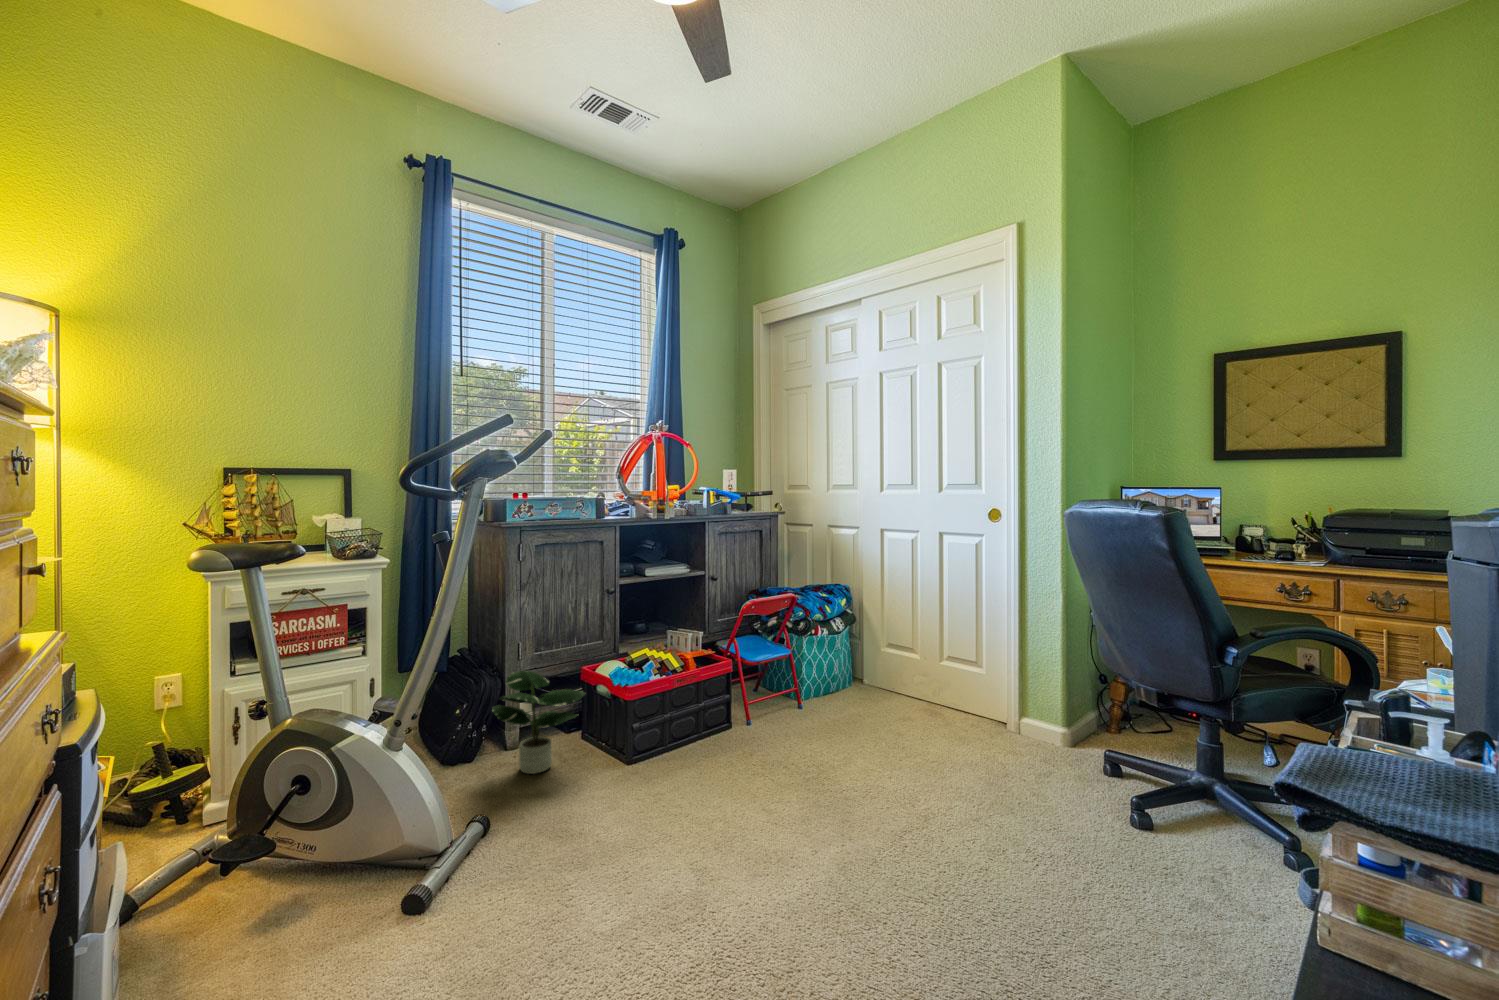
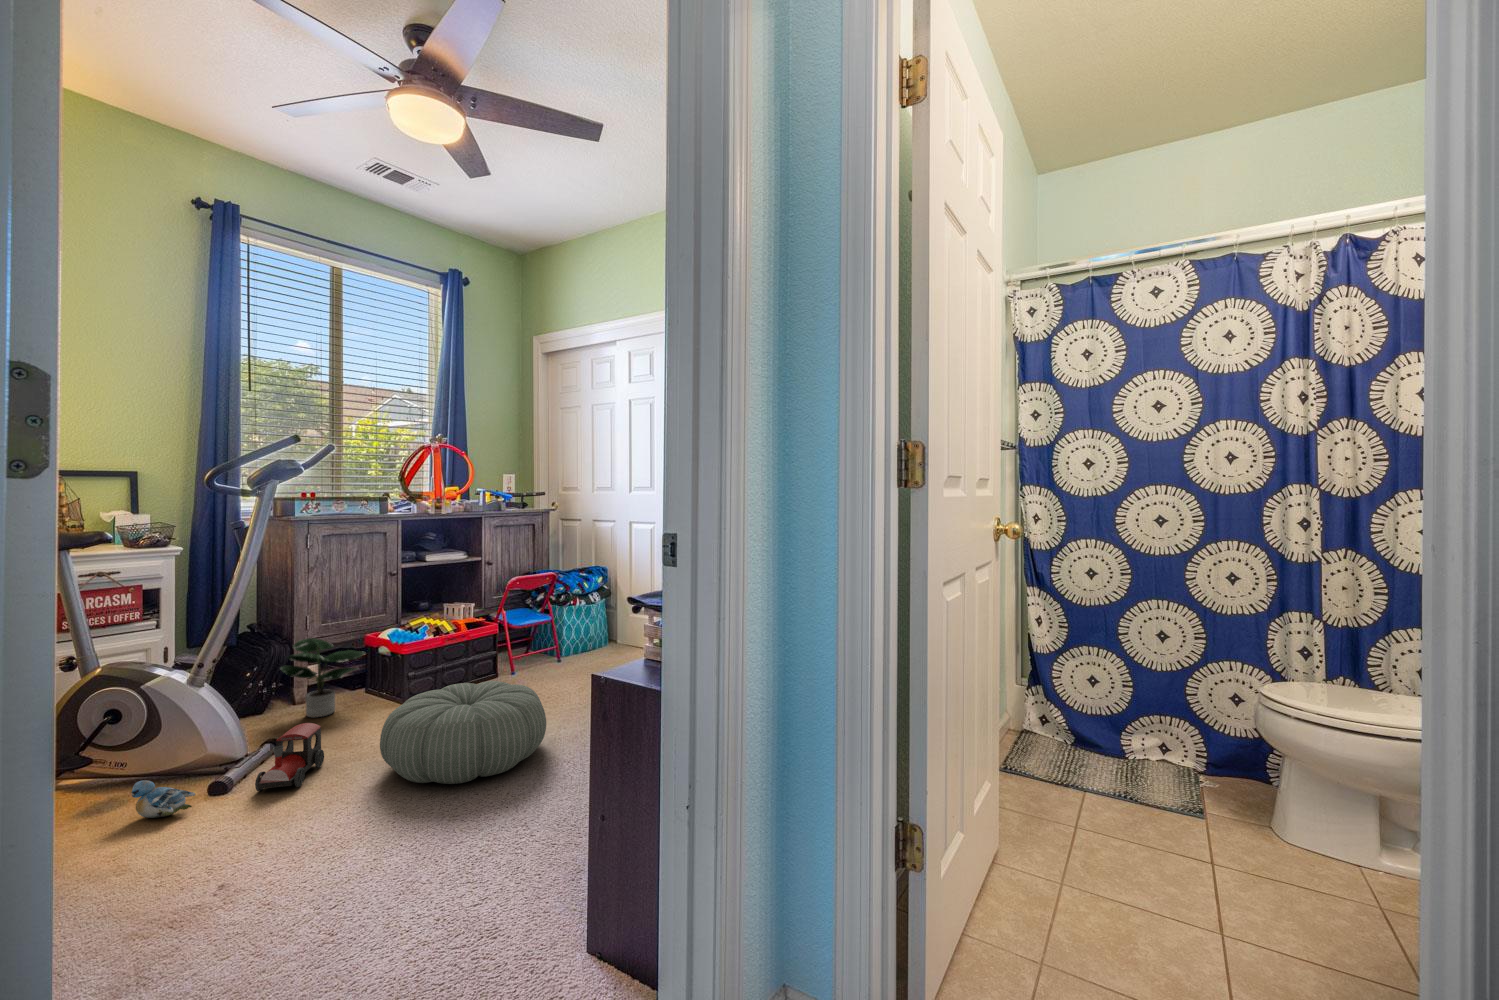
pouf: none [617,760,845,946] -> present [380,681,546,784]
toy train: none [459,807,544,913] -> present [255,723,324,791]
plush toy: none [309,894,386,952] -> present [131,780,195,818]

